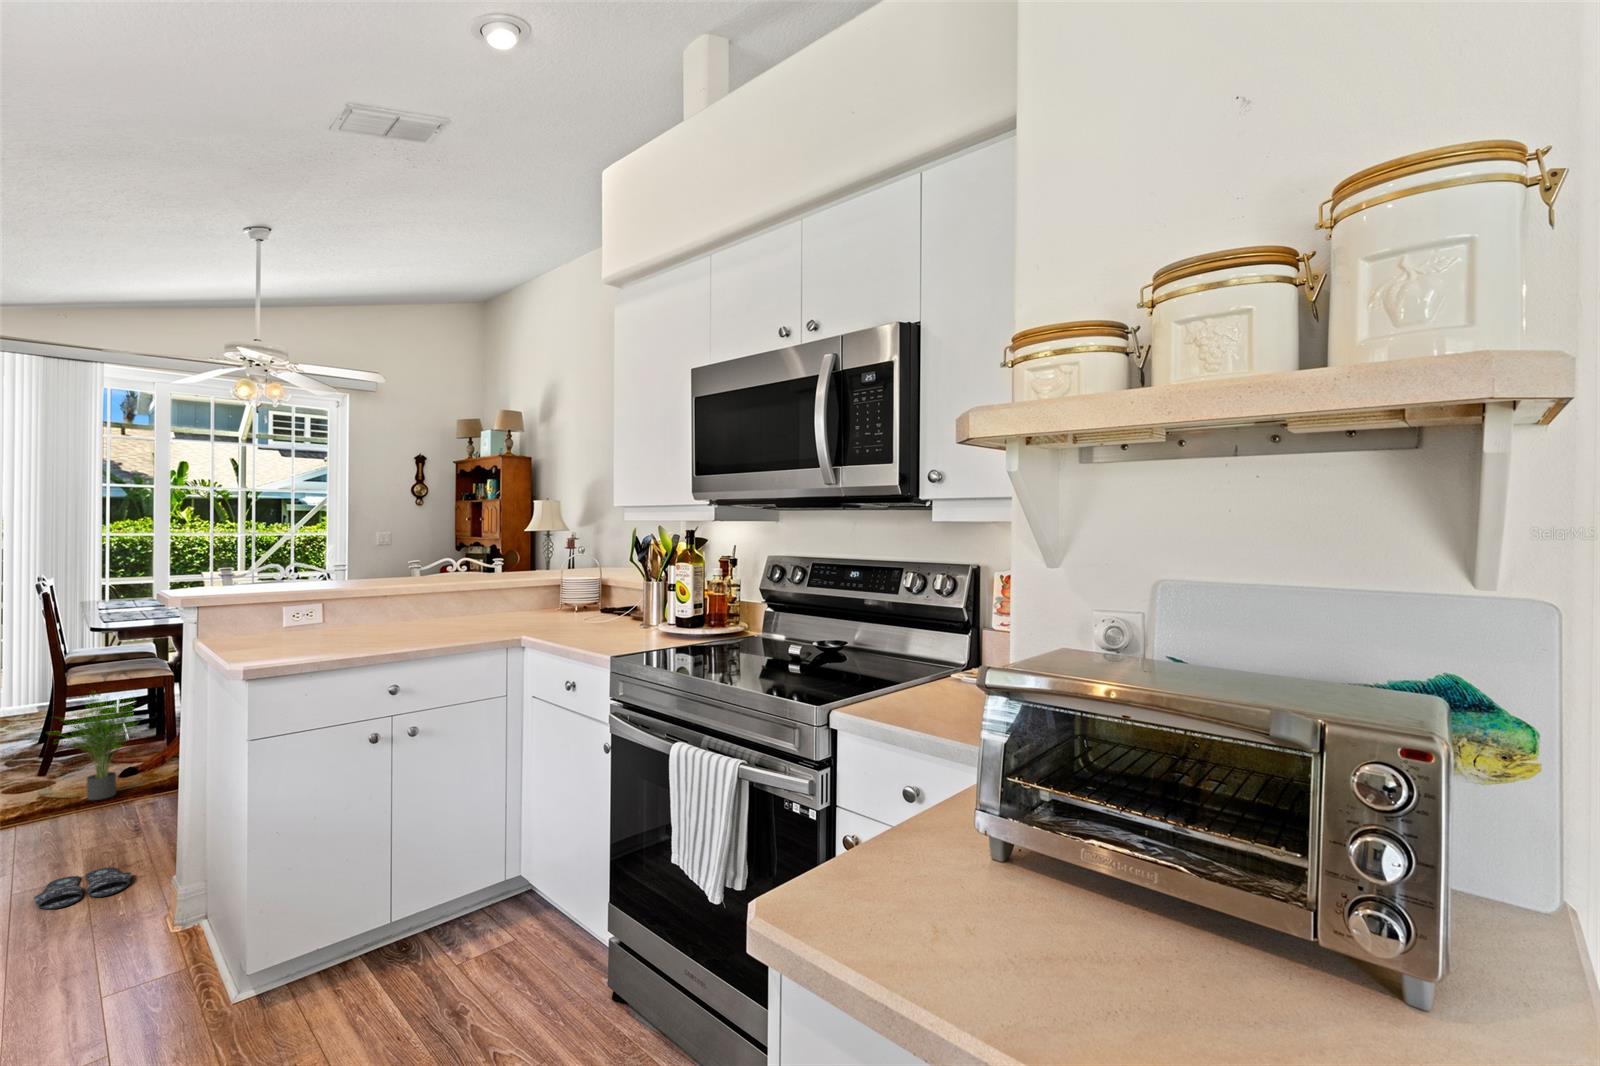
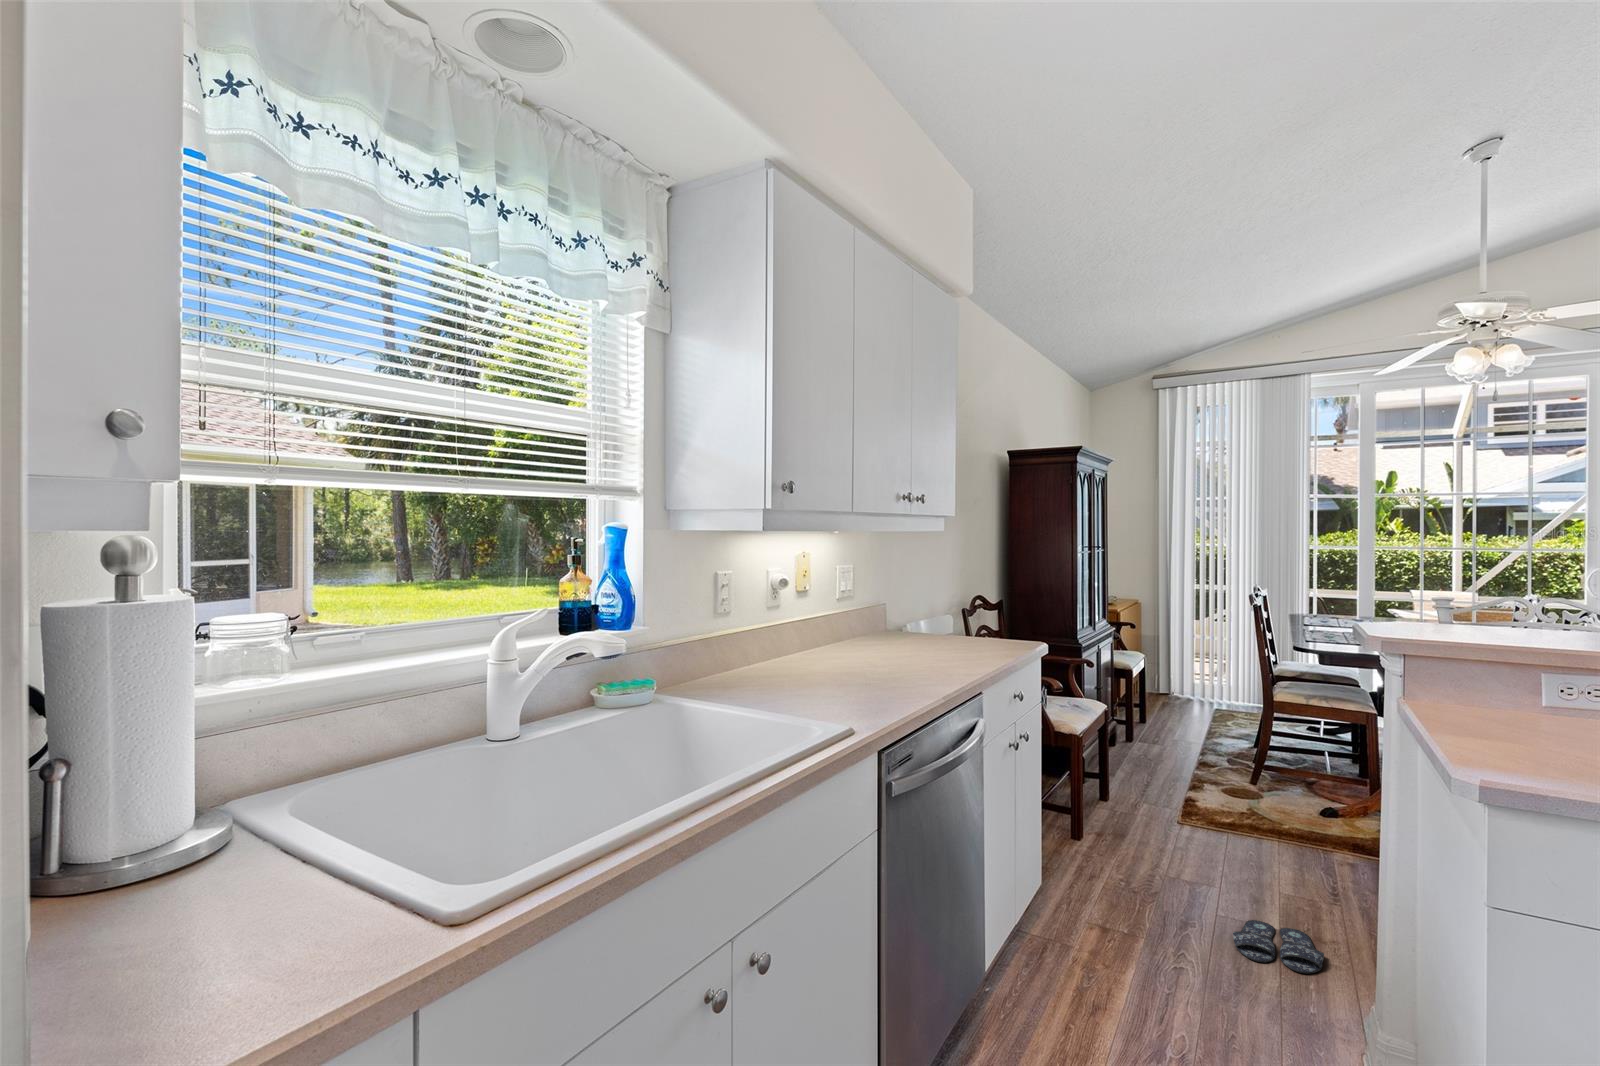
potted plant: present [59,699,134,800] -> none [1248,715,1345,836]

